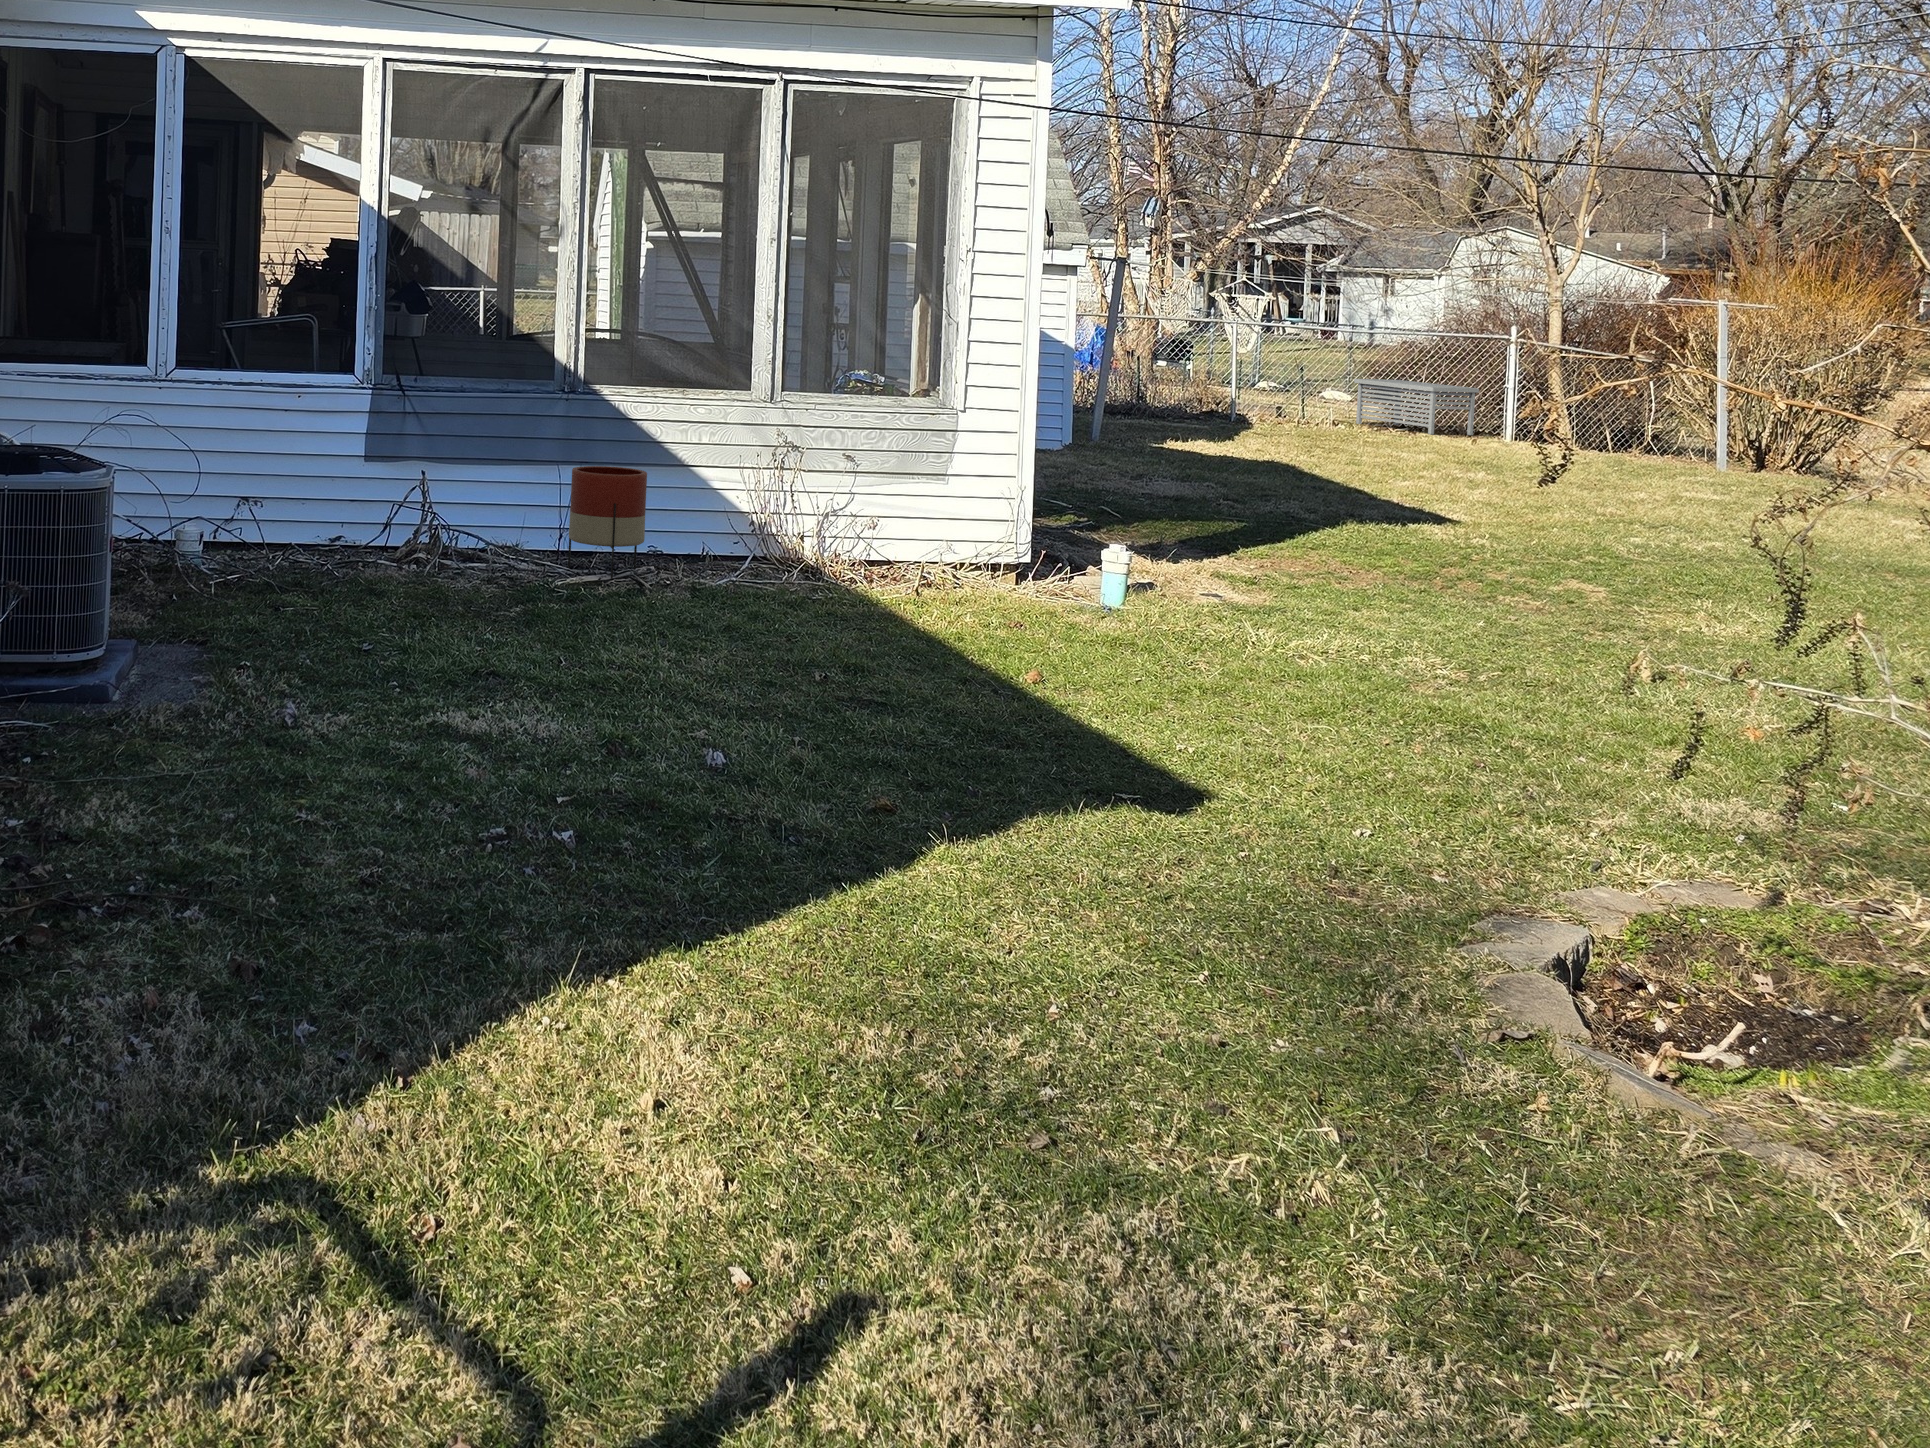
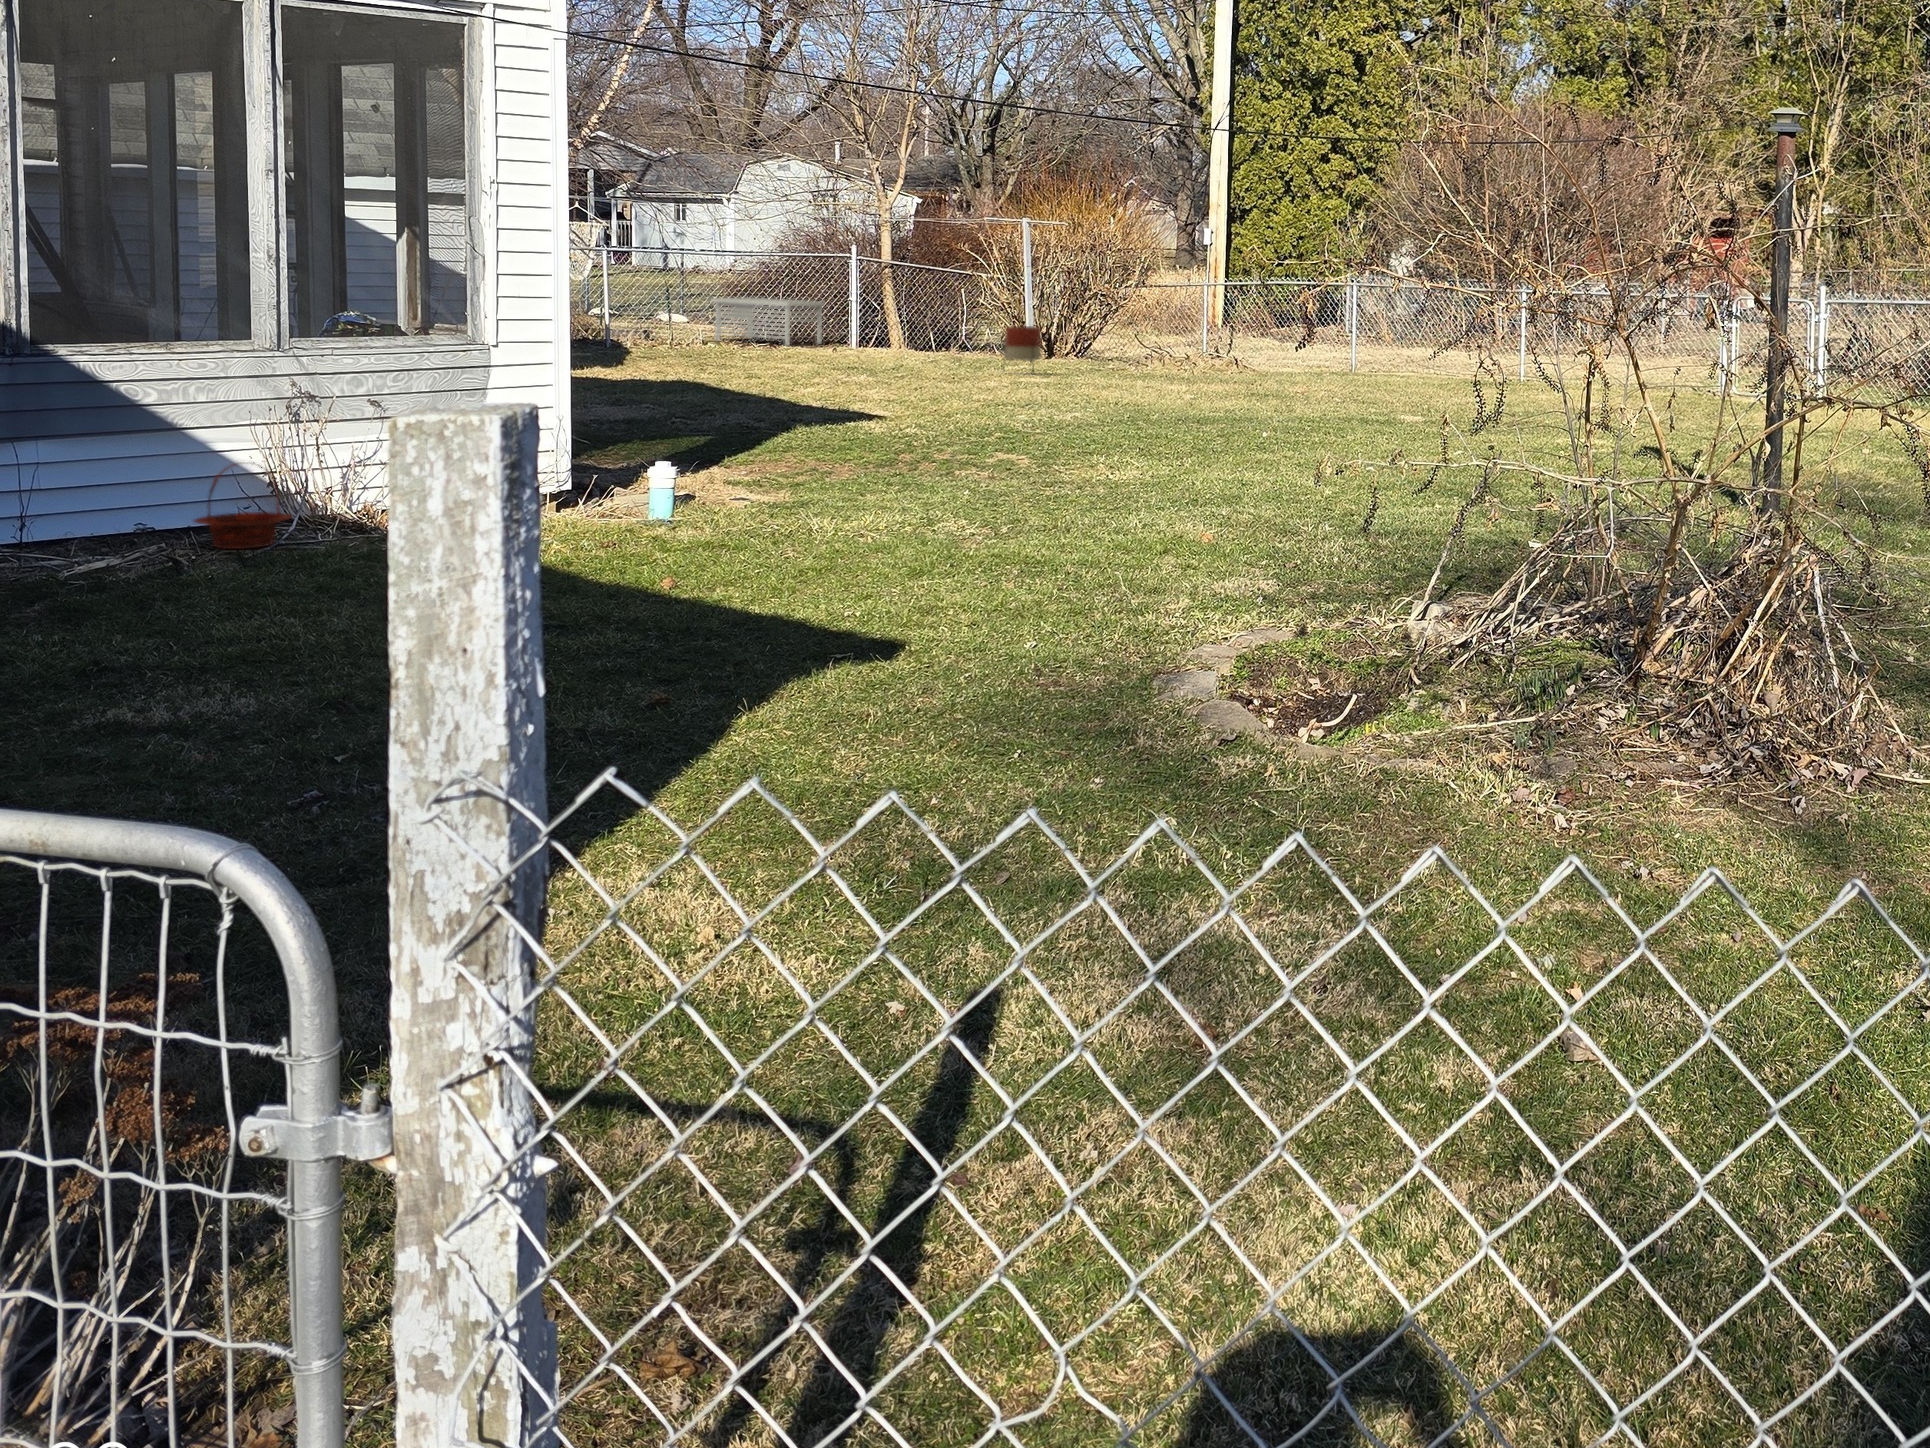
planter: present [568,466,647,579] -> present [1004,326,1041,371]
basket: none [686,500,762,580] -> present [194,464,292,549]

